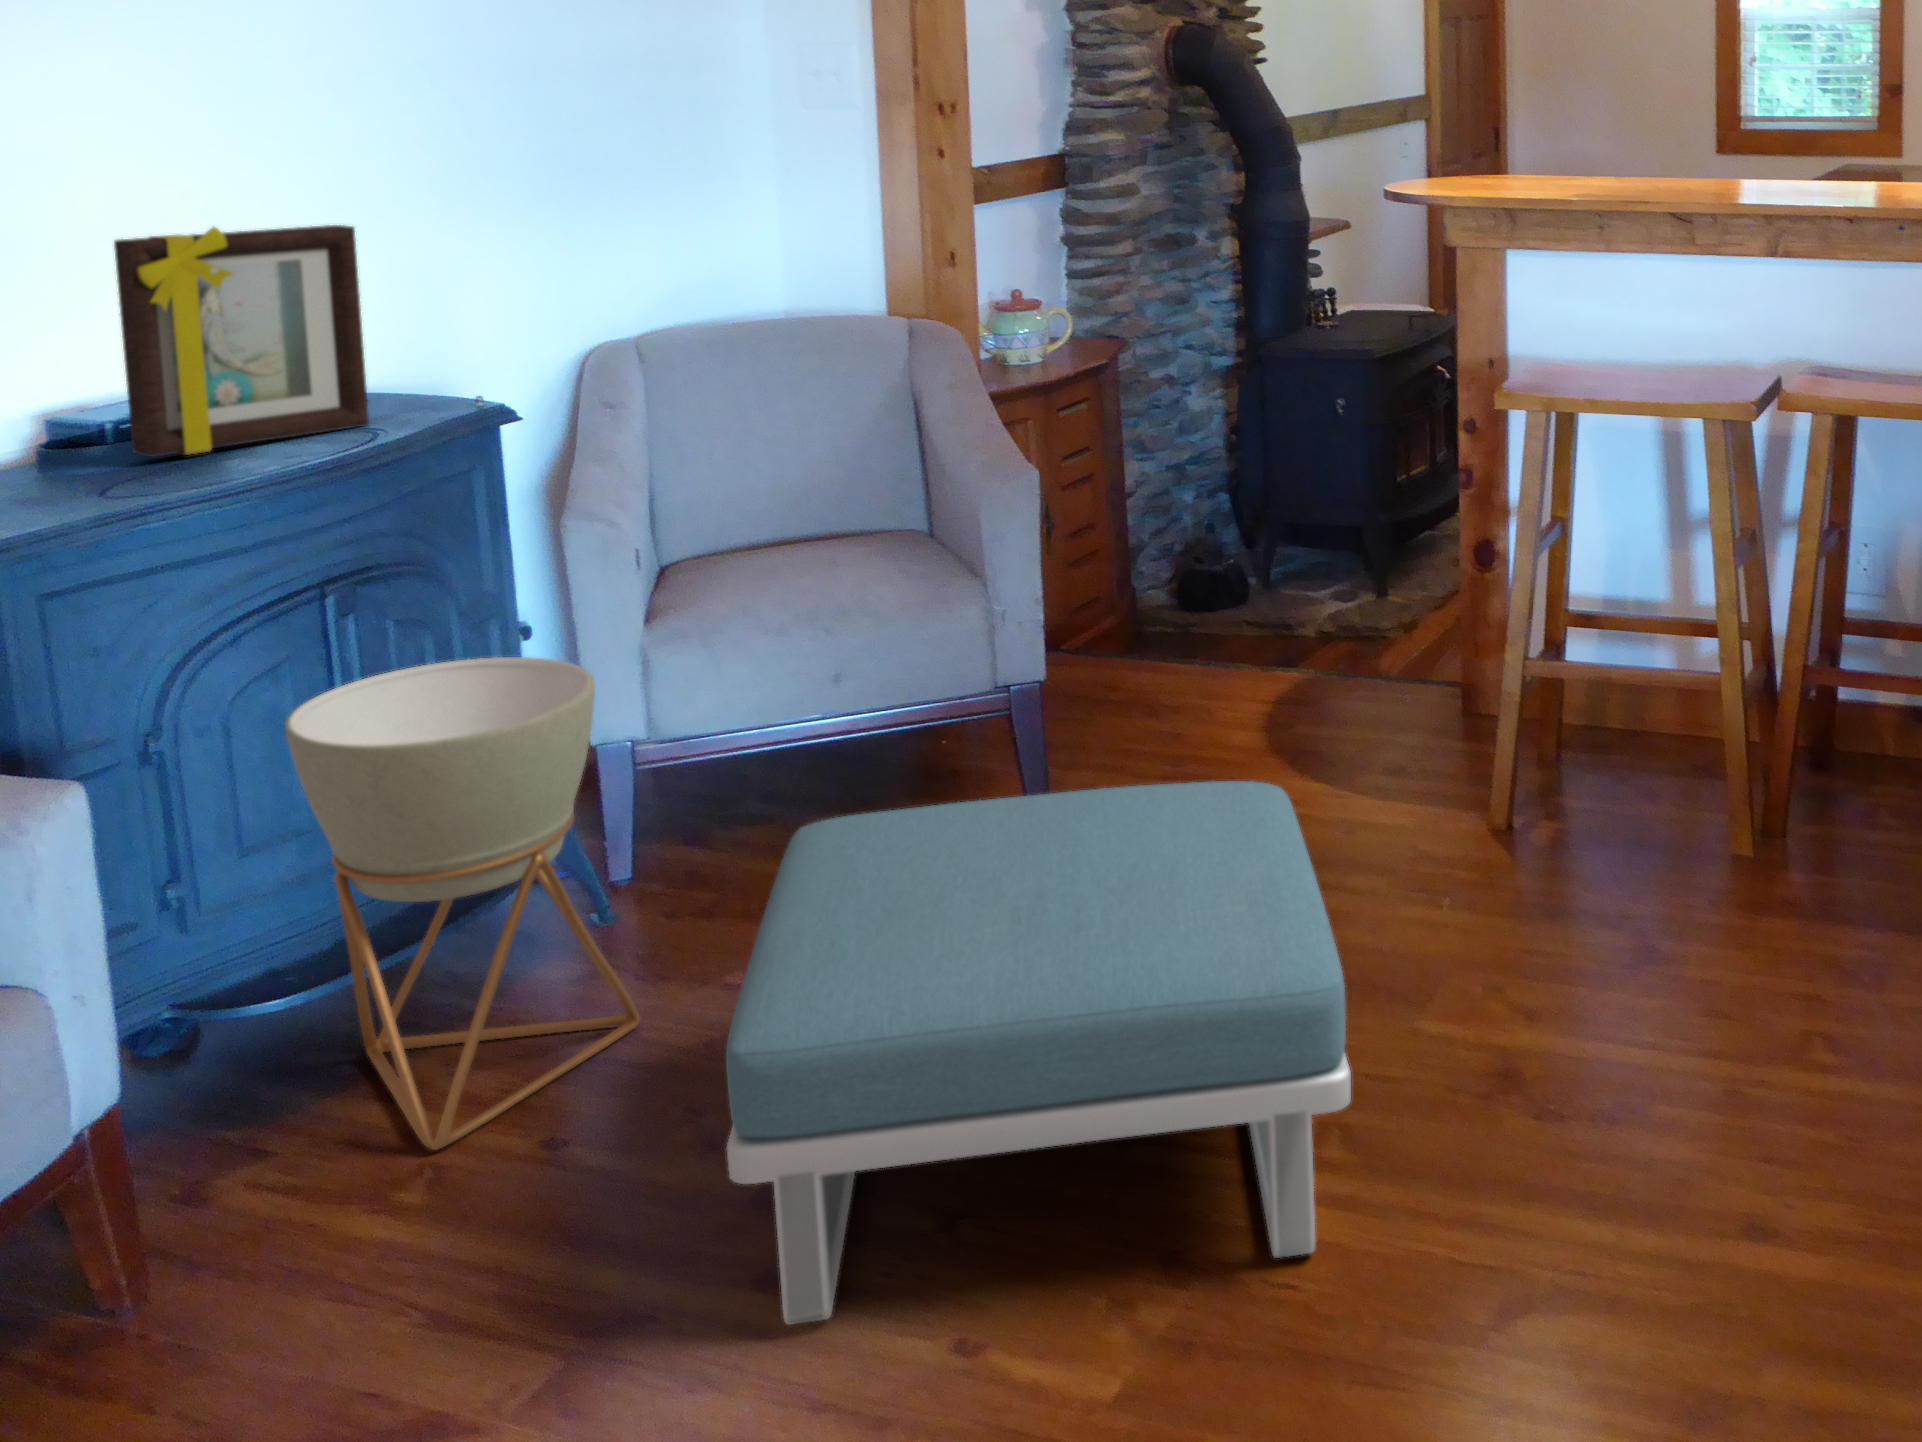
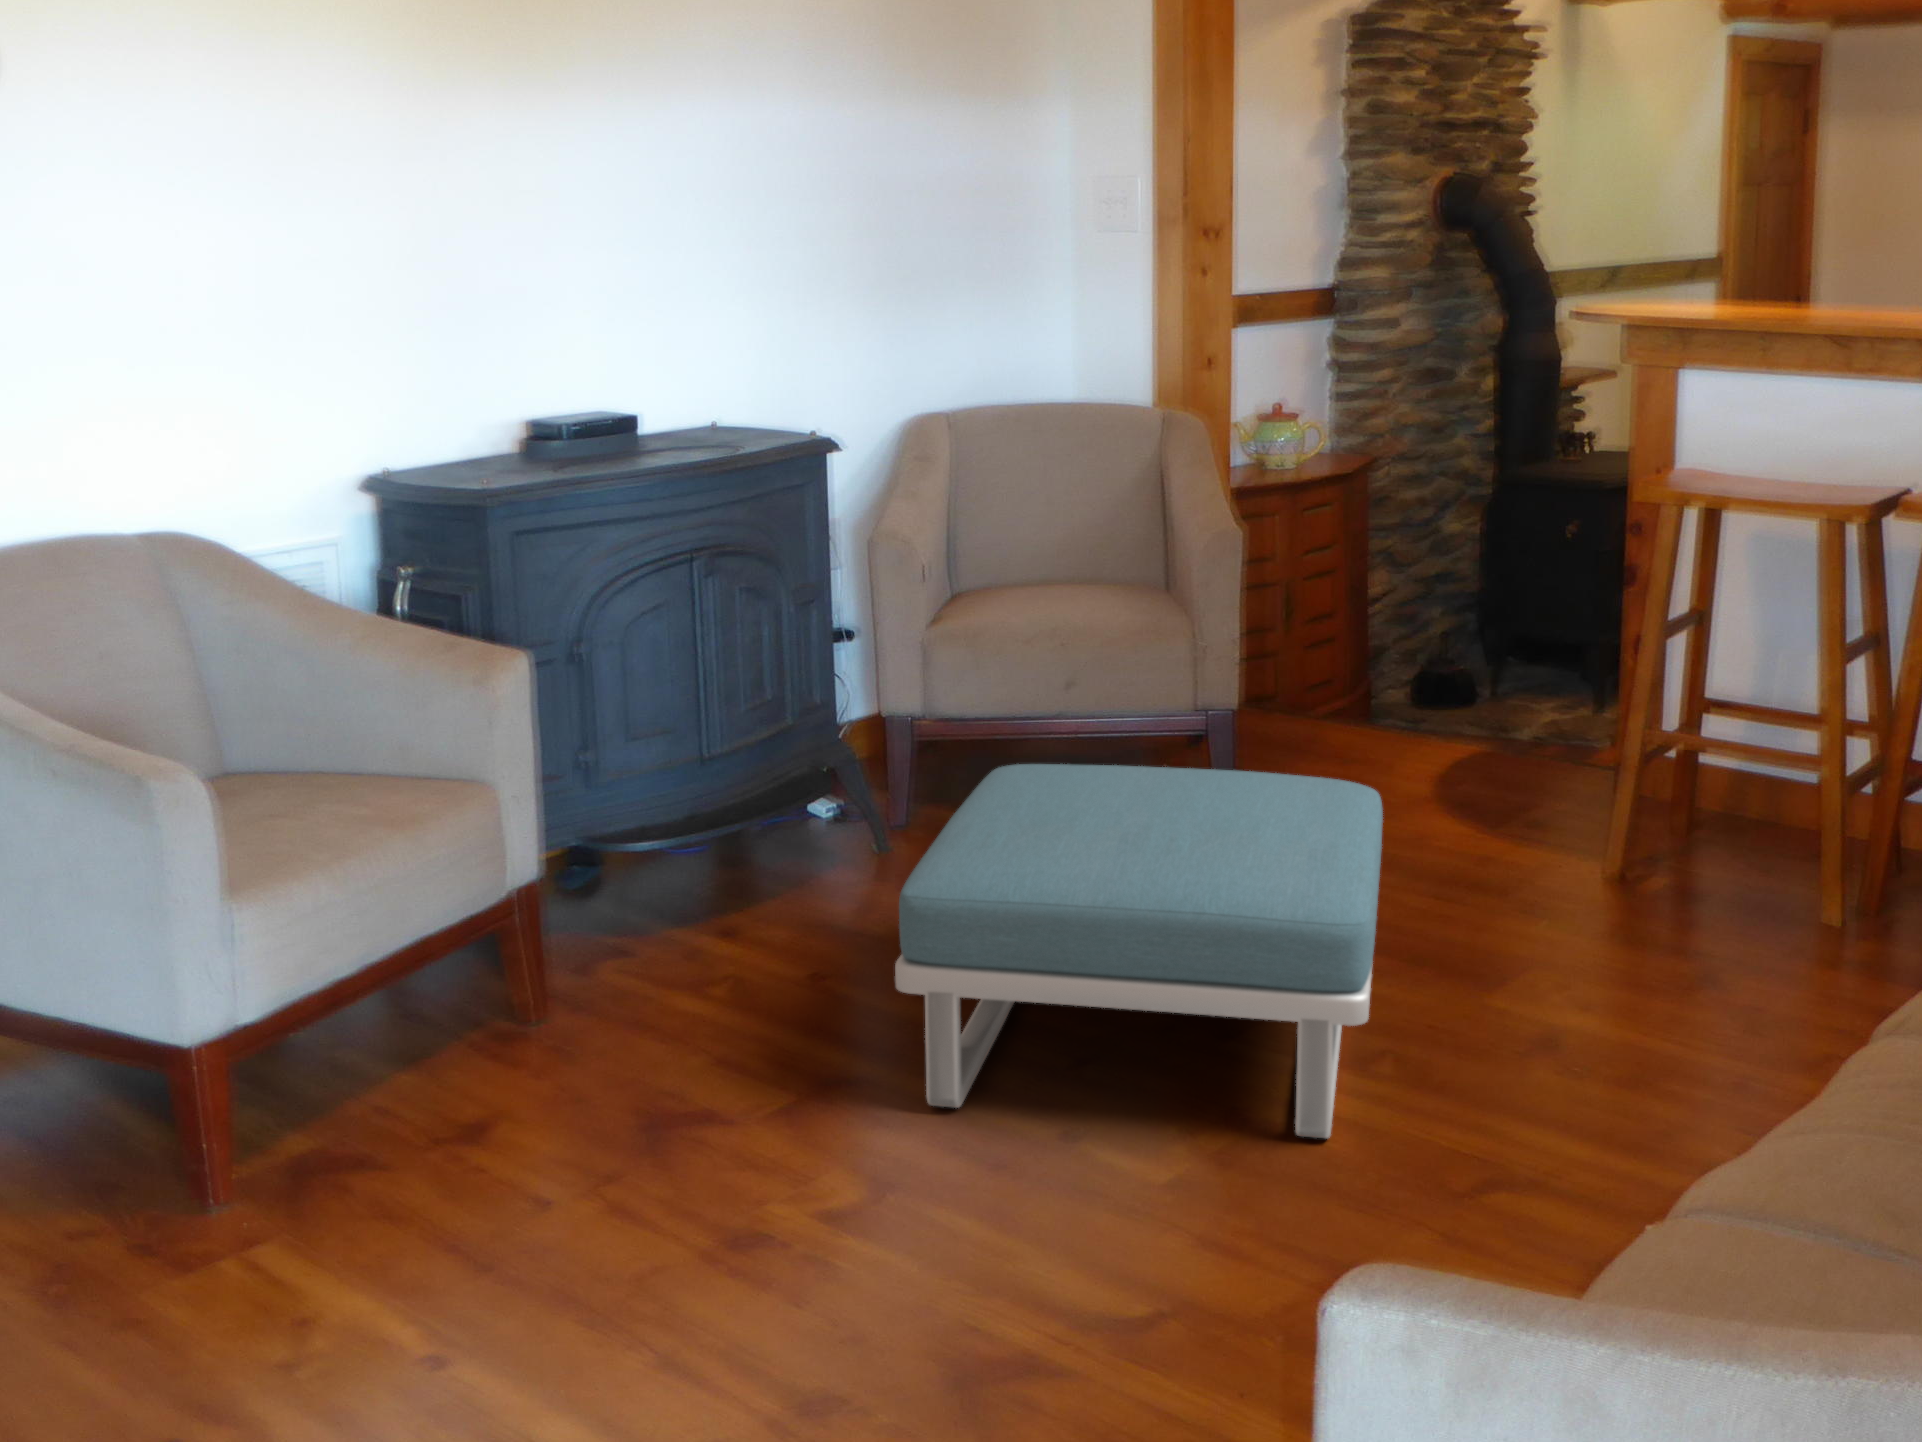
picture frame: present [114,225,369,457] -> none [575,285,734,450]
planter: present [285,657,640,1150] -> none [654,618,882,960]

